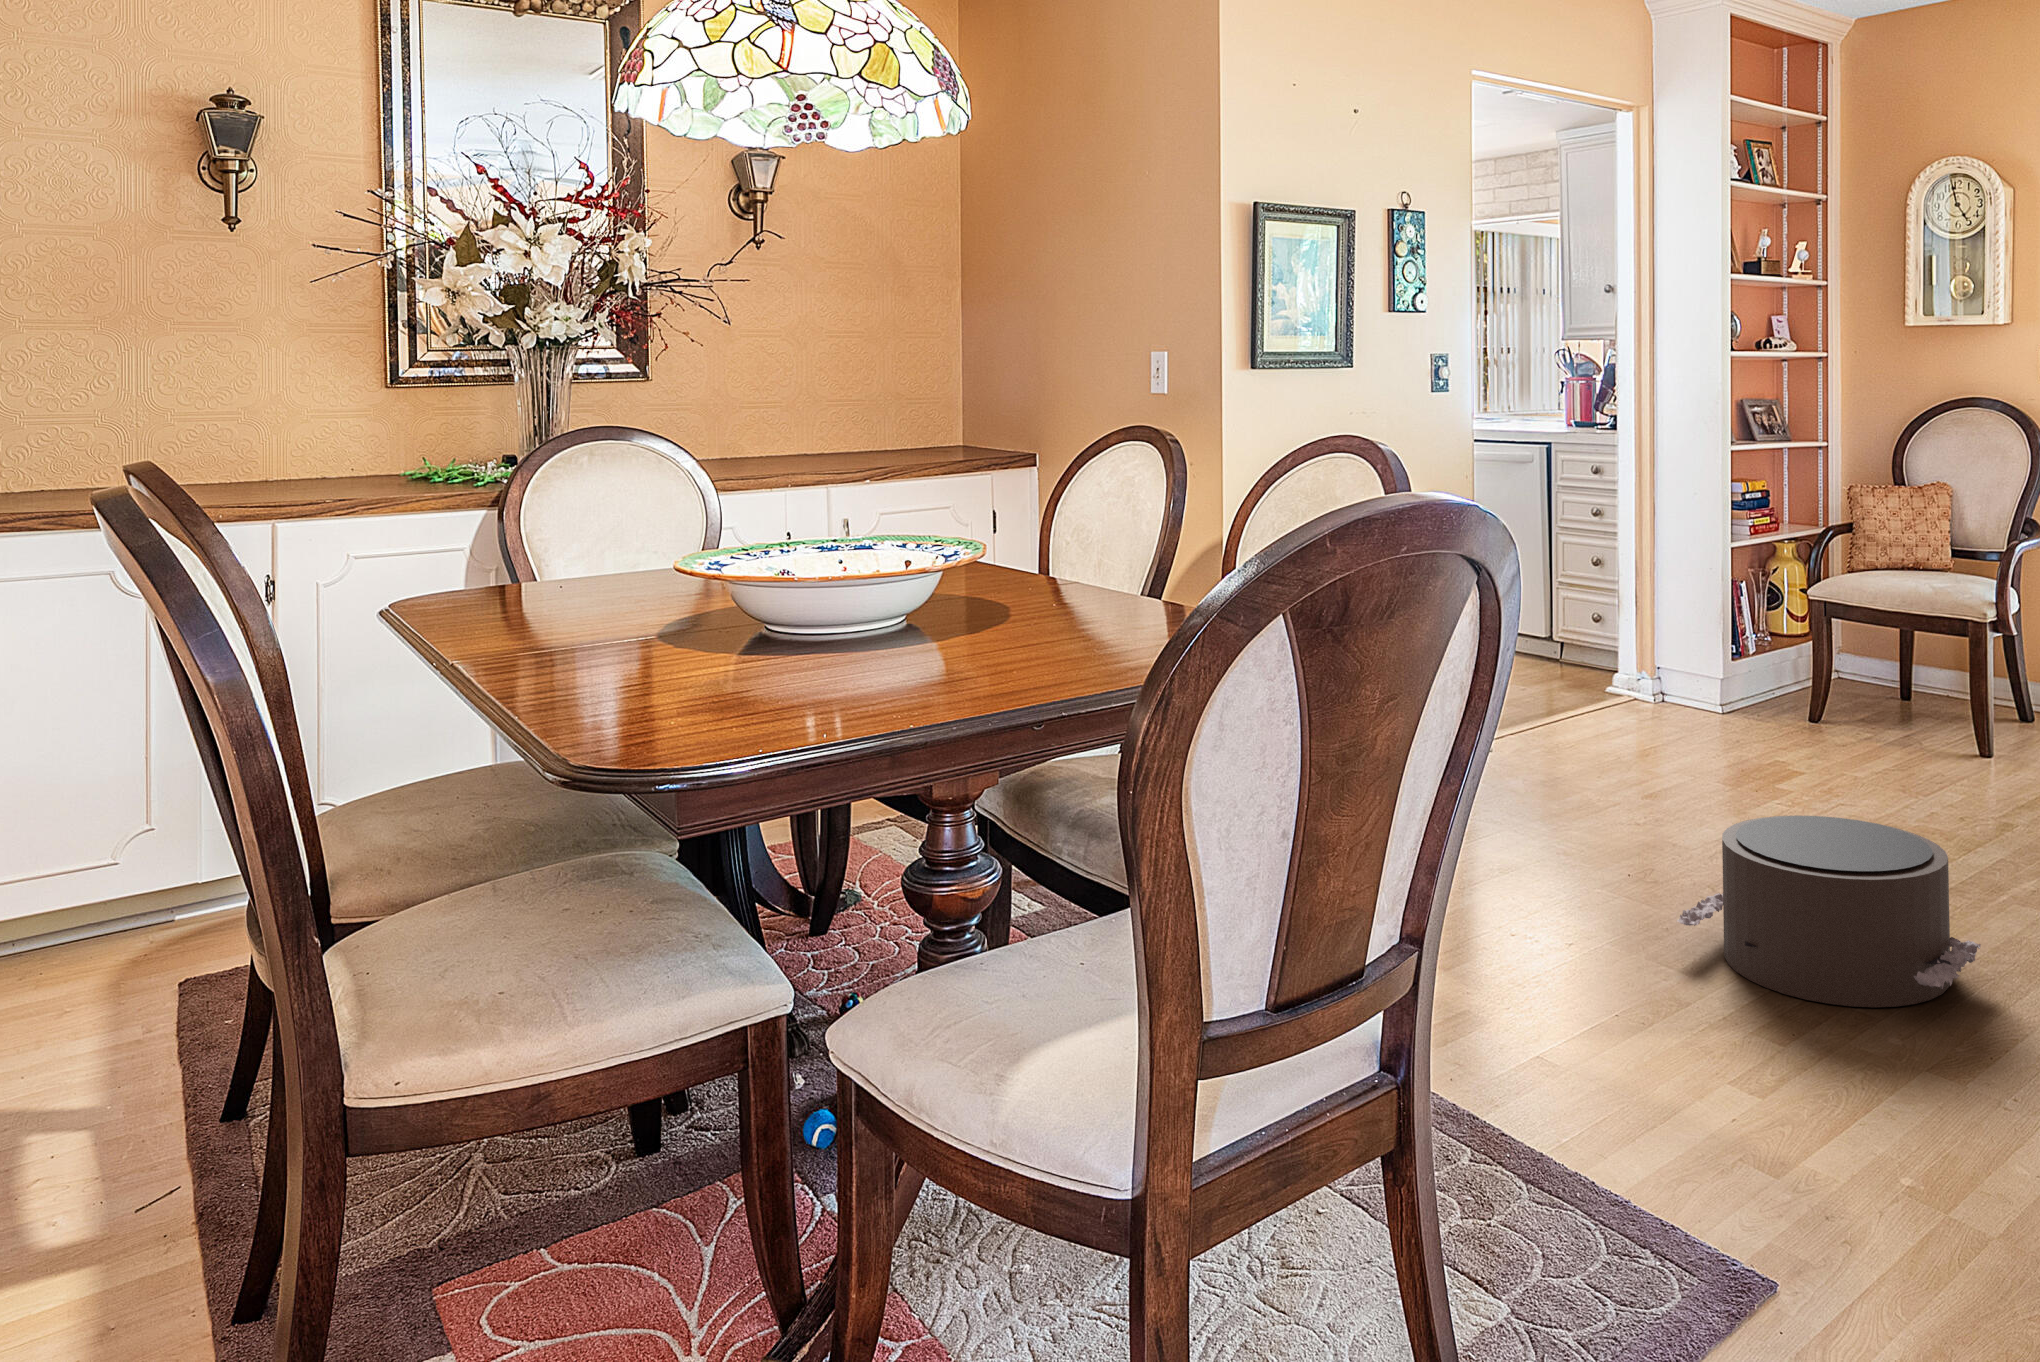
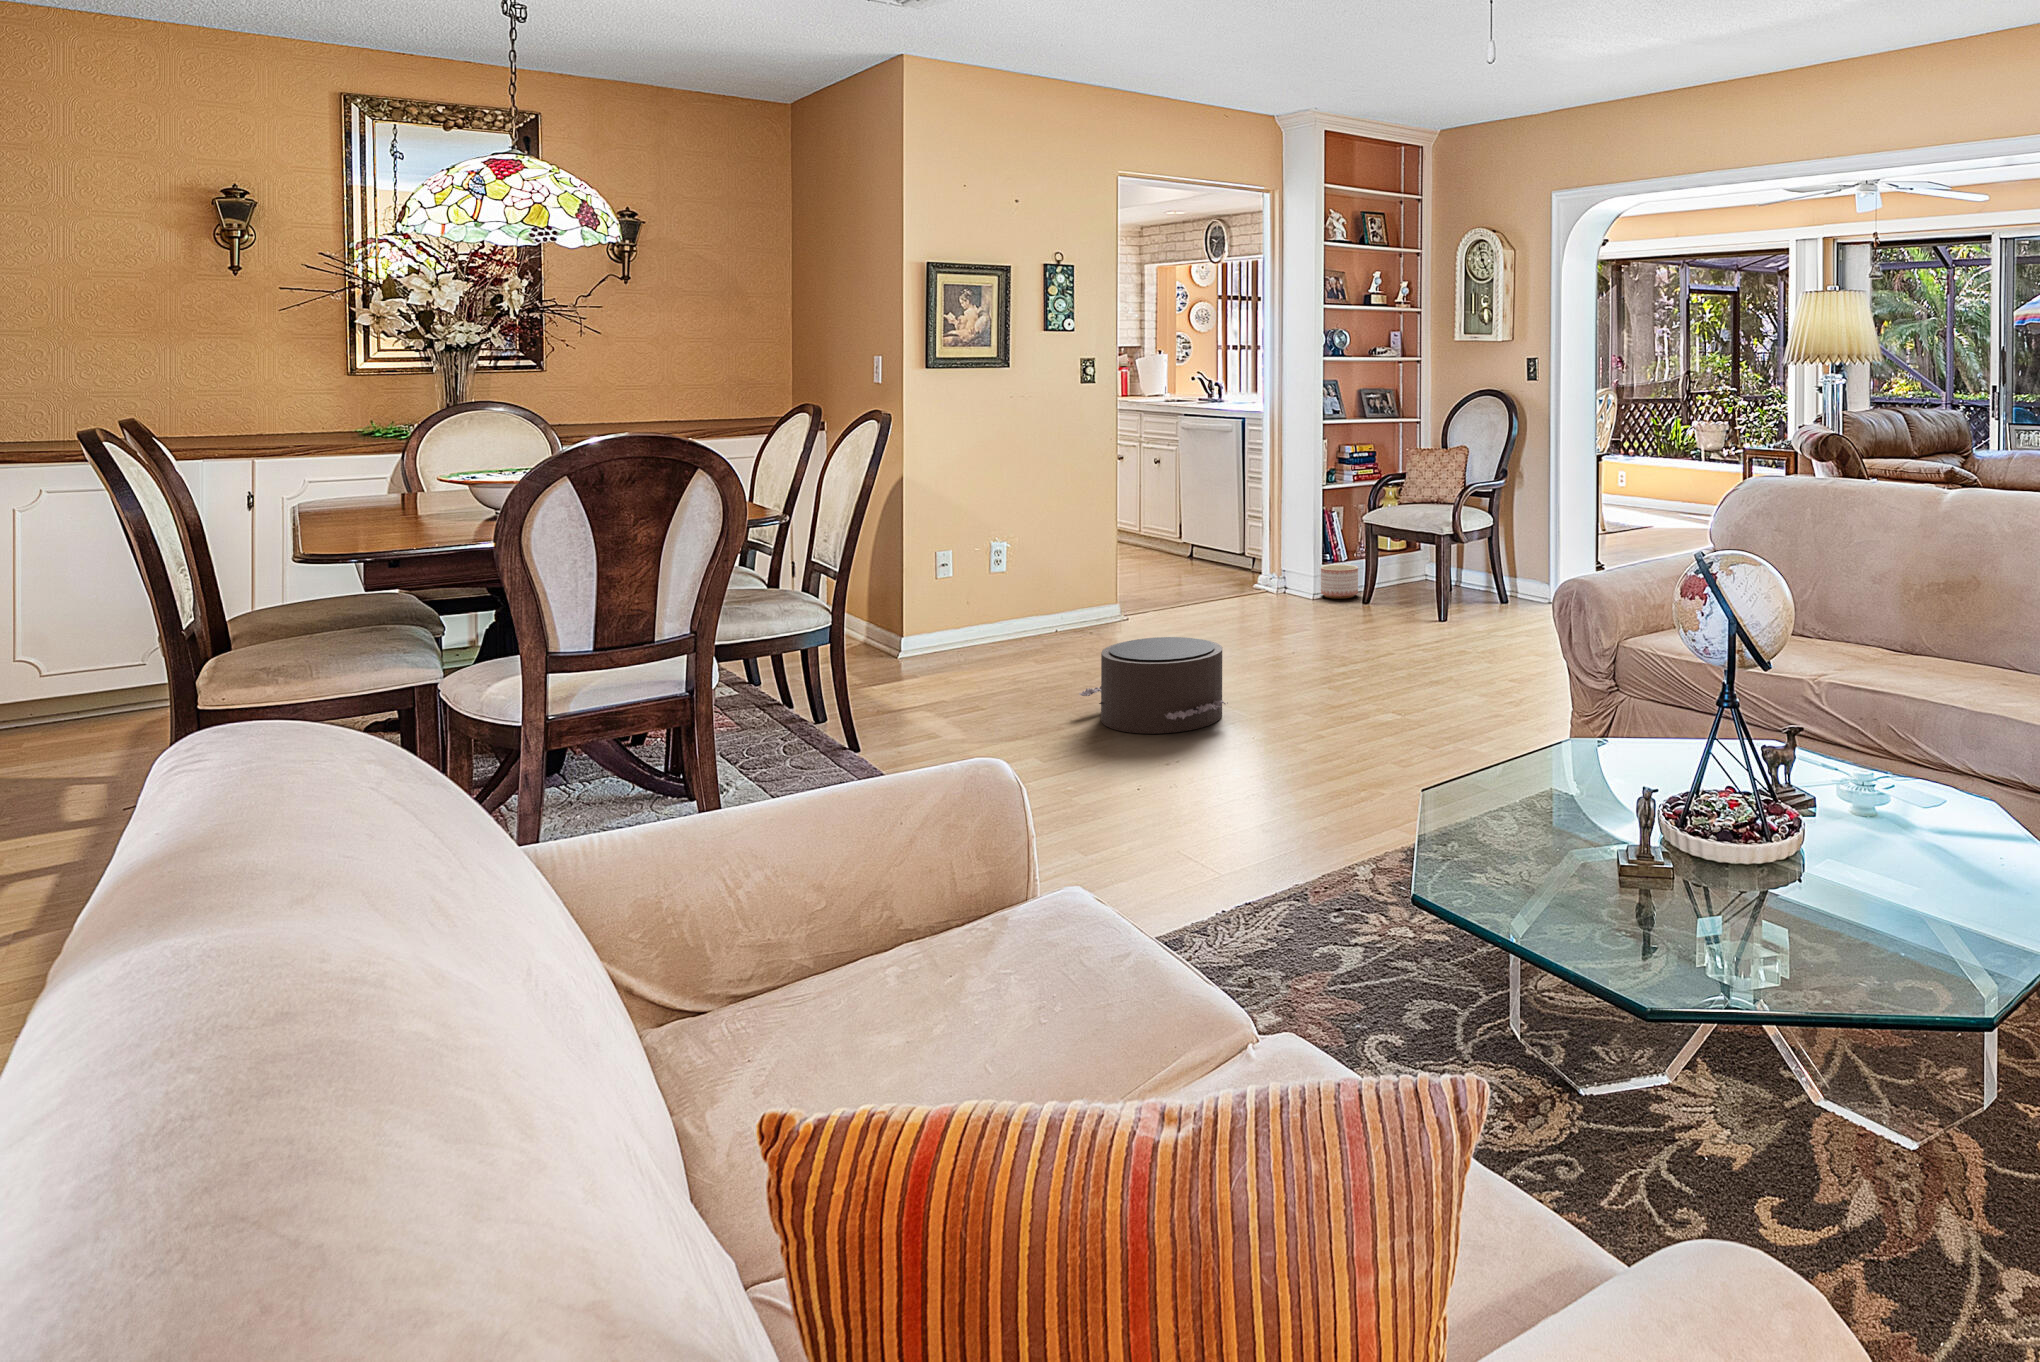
planter: none [1732,662,1792,715] -> present [1321,564,1358,599]

